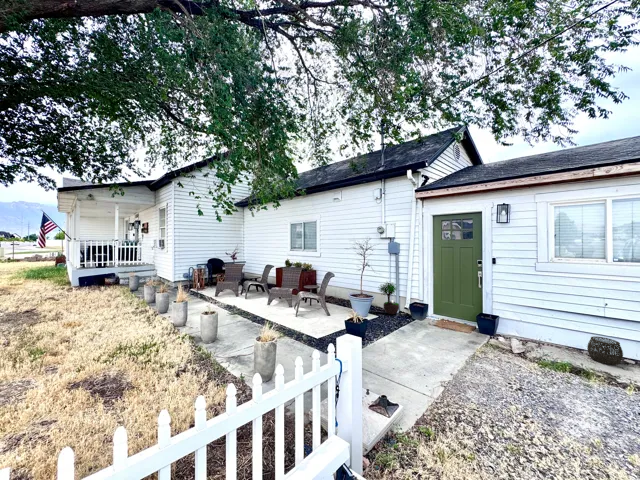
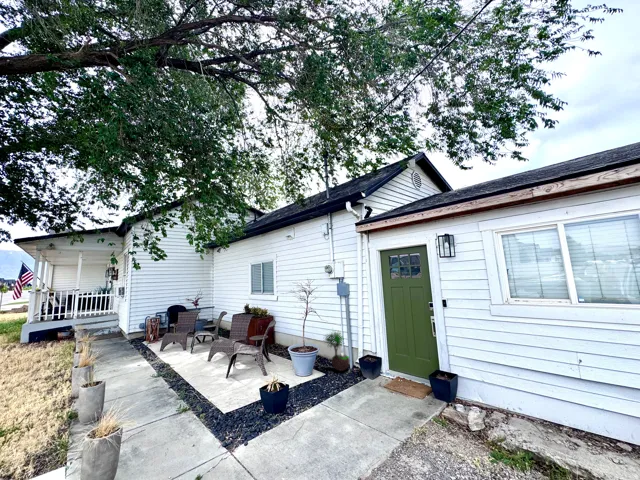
woven basket: present [587,336,623,365] -> none [563,408,611,455]

